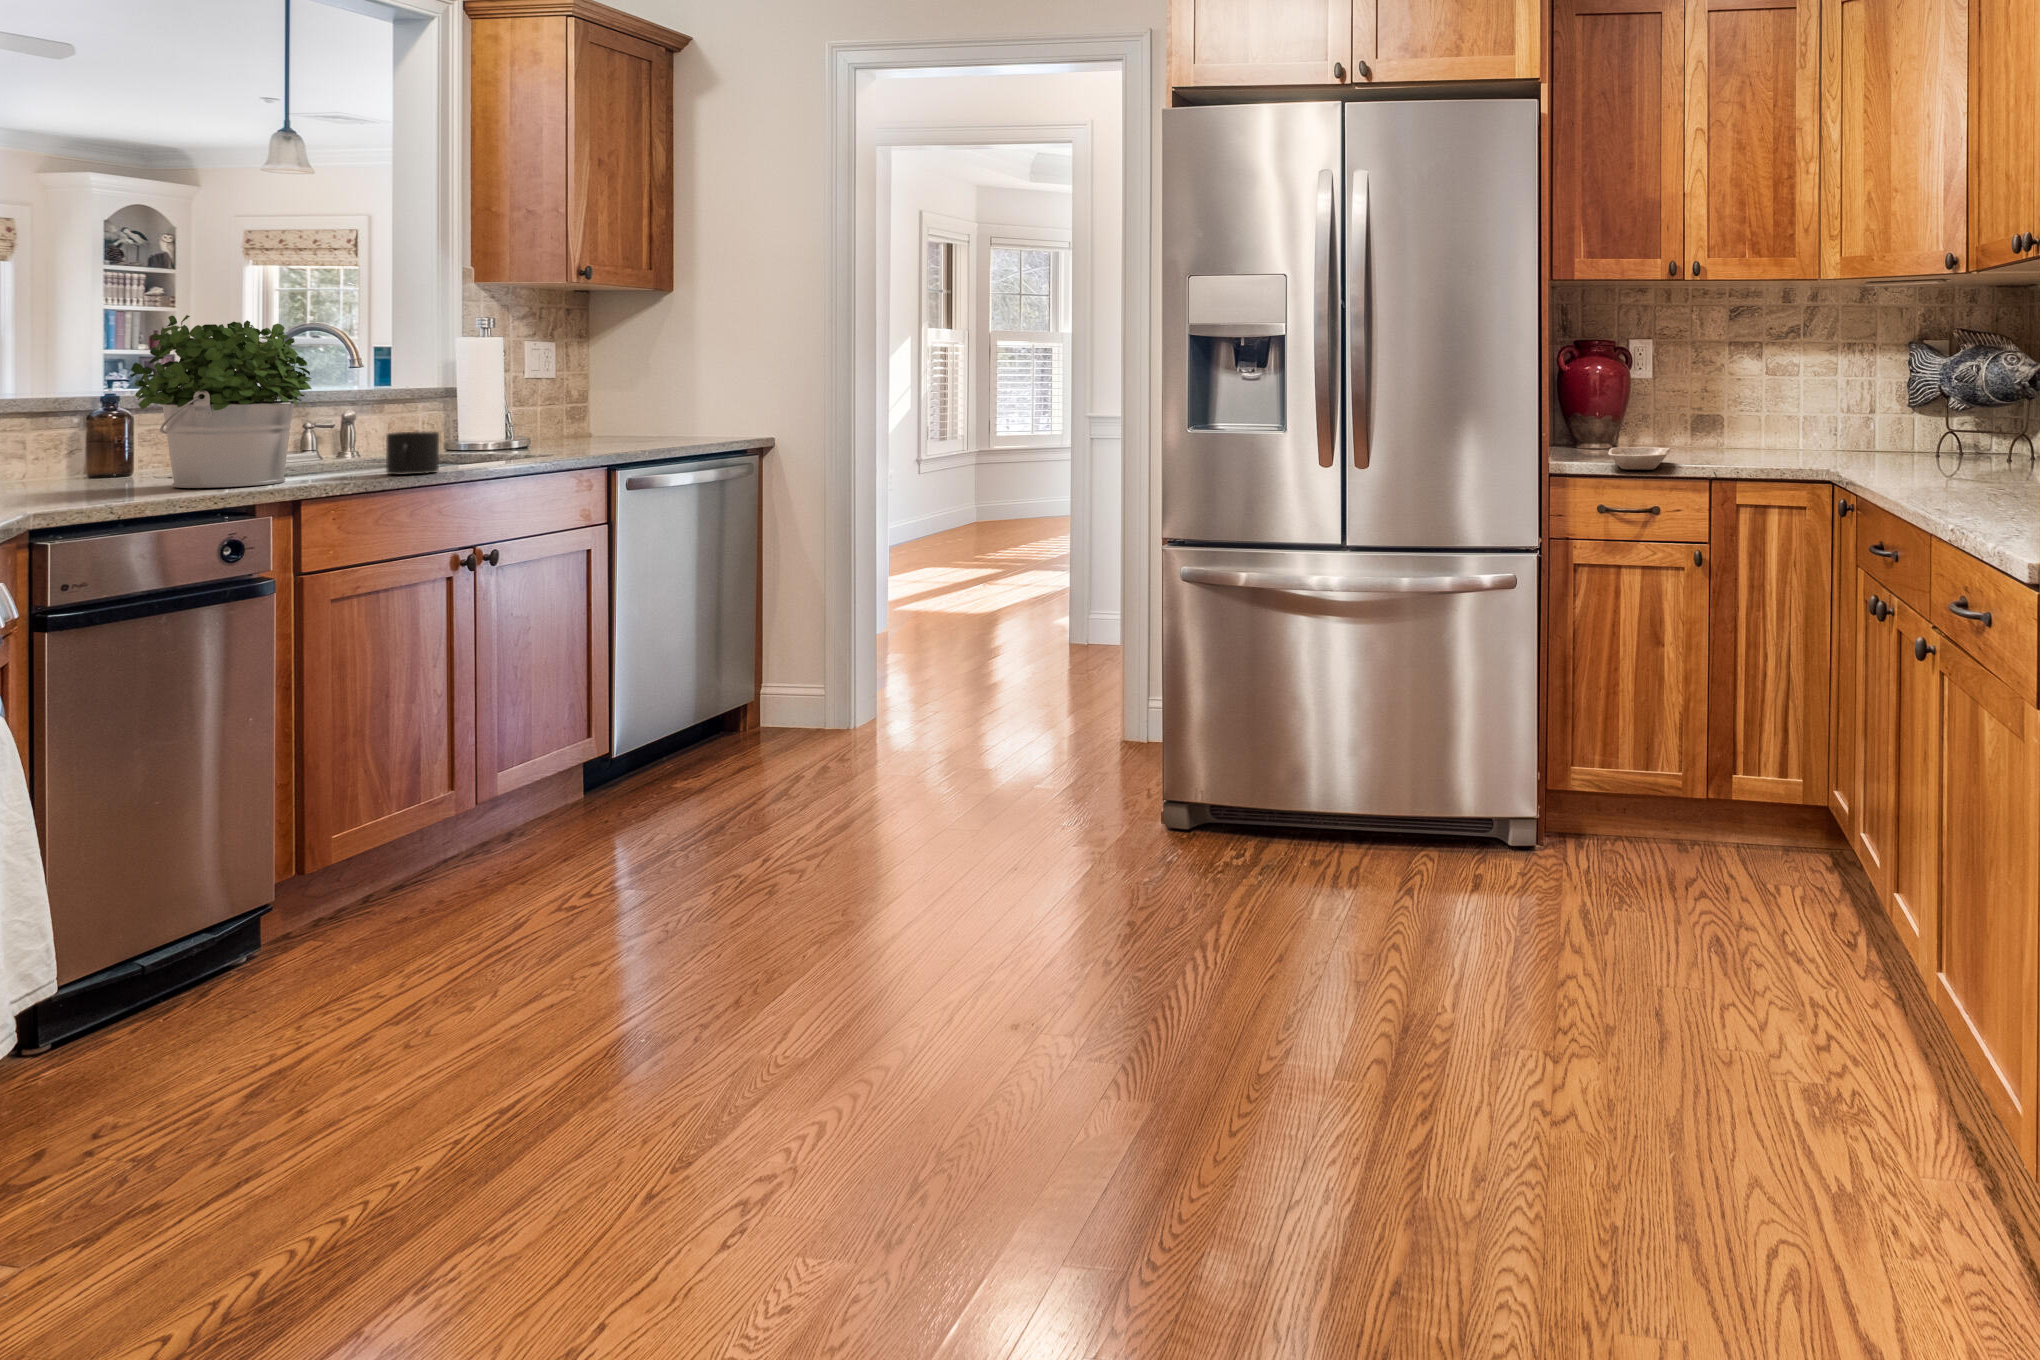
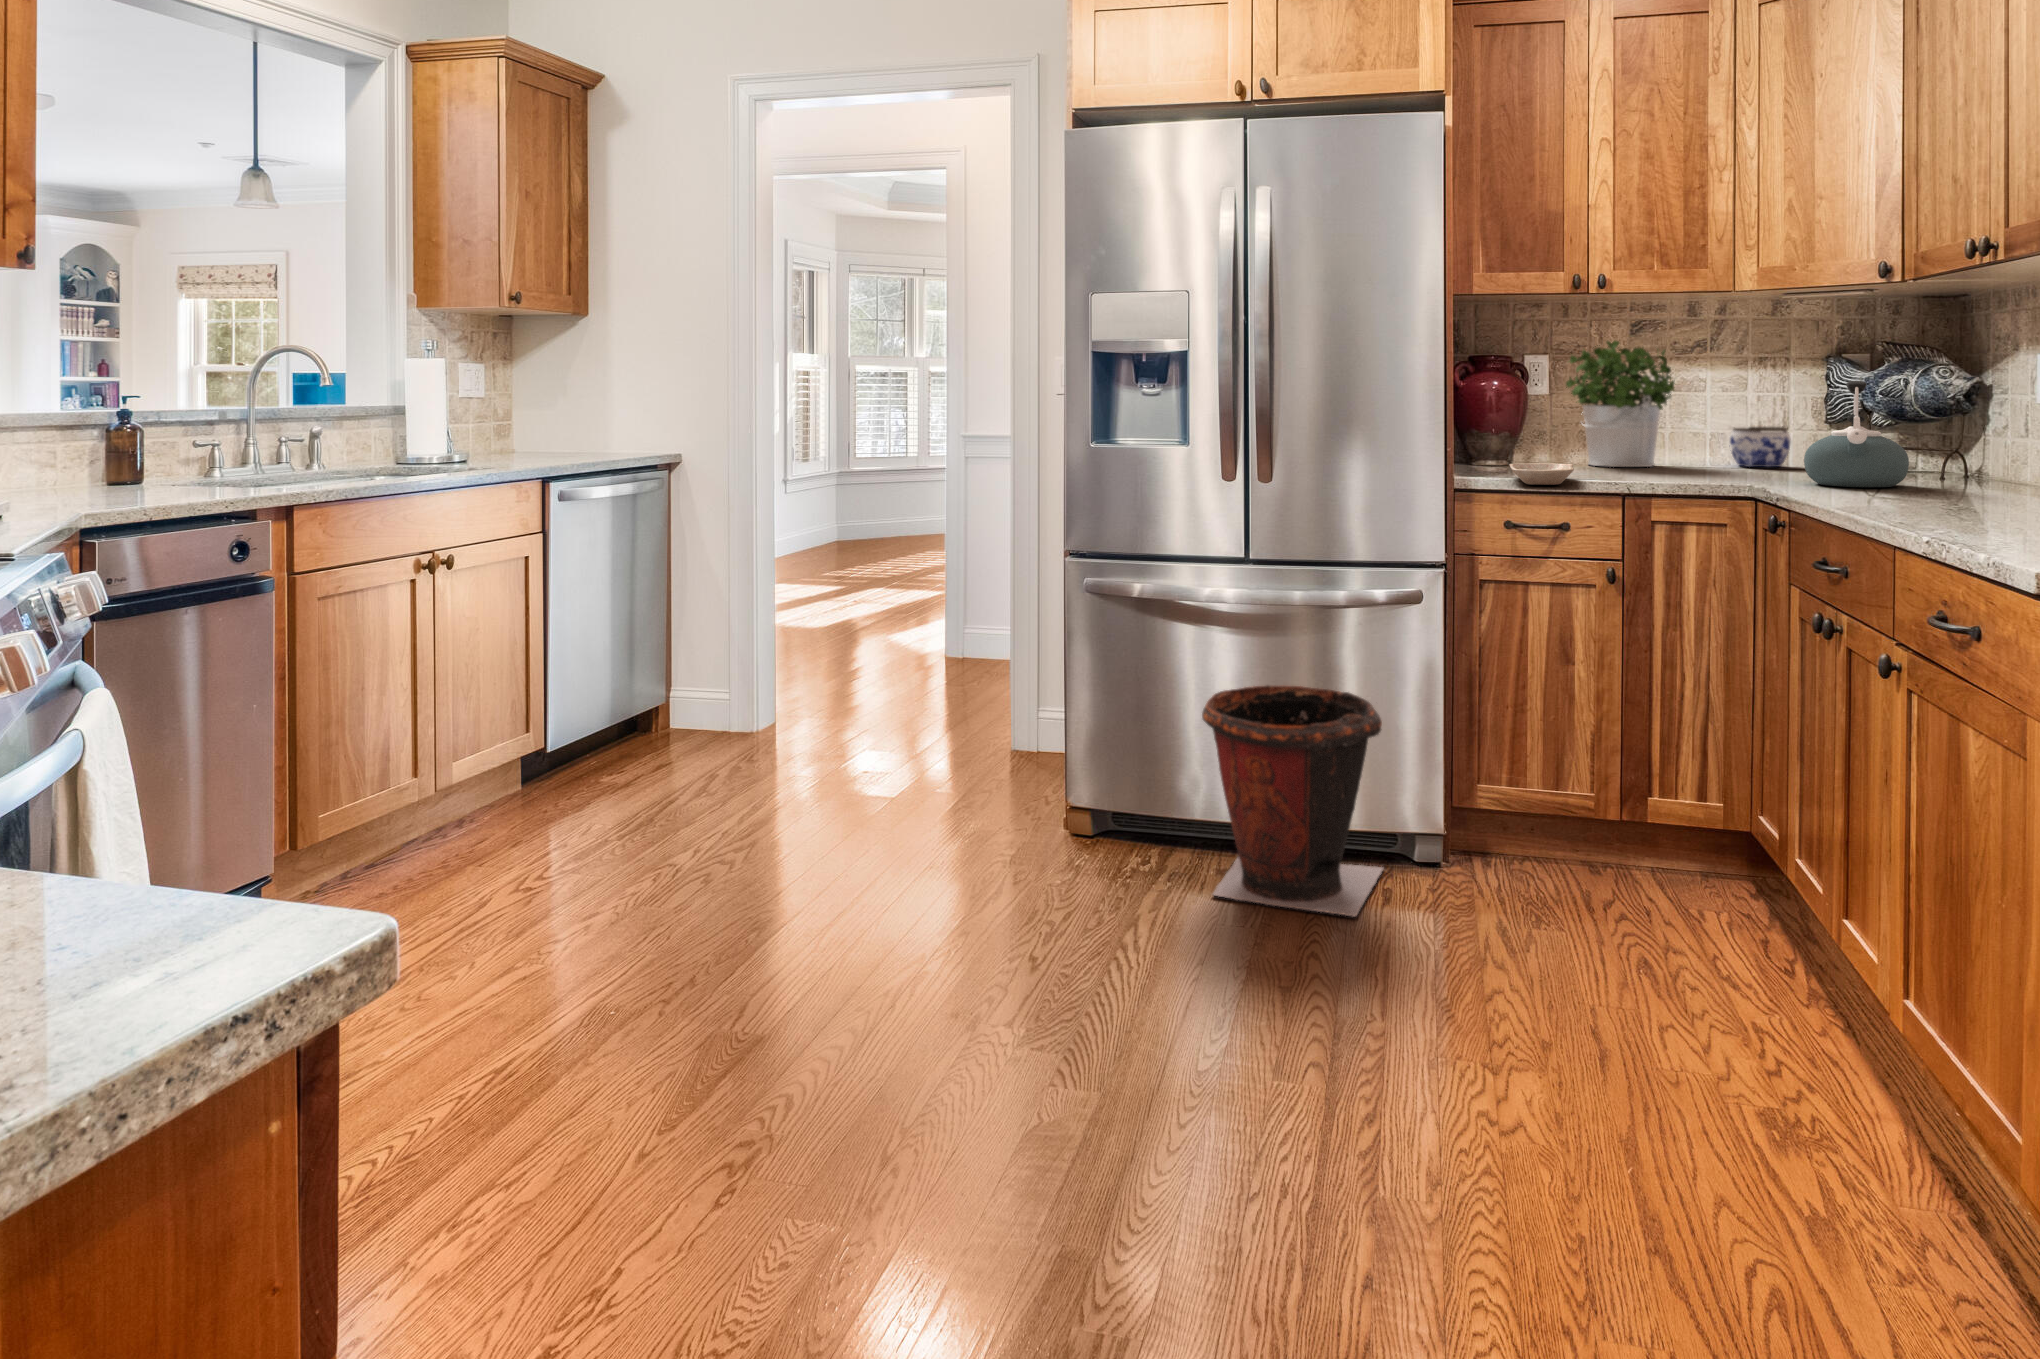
potted plant: present [130,315,312,488] -> present [1566,341,1675,467]
kettle: none [1886,368,1979,471] -> present [1804,381,1909,487]
jar: none [1828,409,1884,450] -> present [1729,427,1791,467]
mug: present [386,432,439,475] -> none [362,445,407,484]
waste bin: none [1298,674,1483,908] -> present [1202,686,1383,917]

